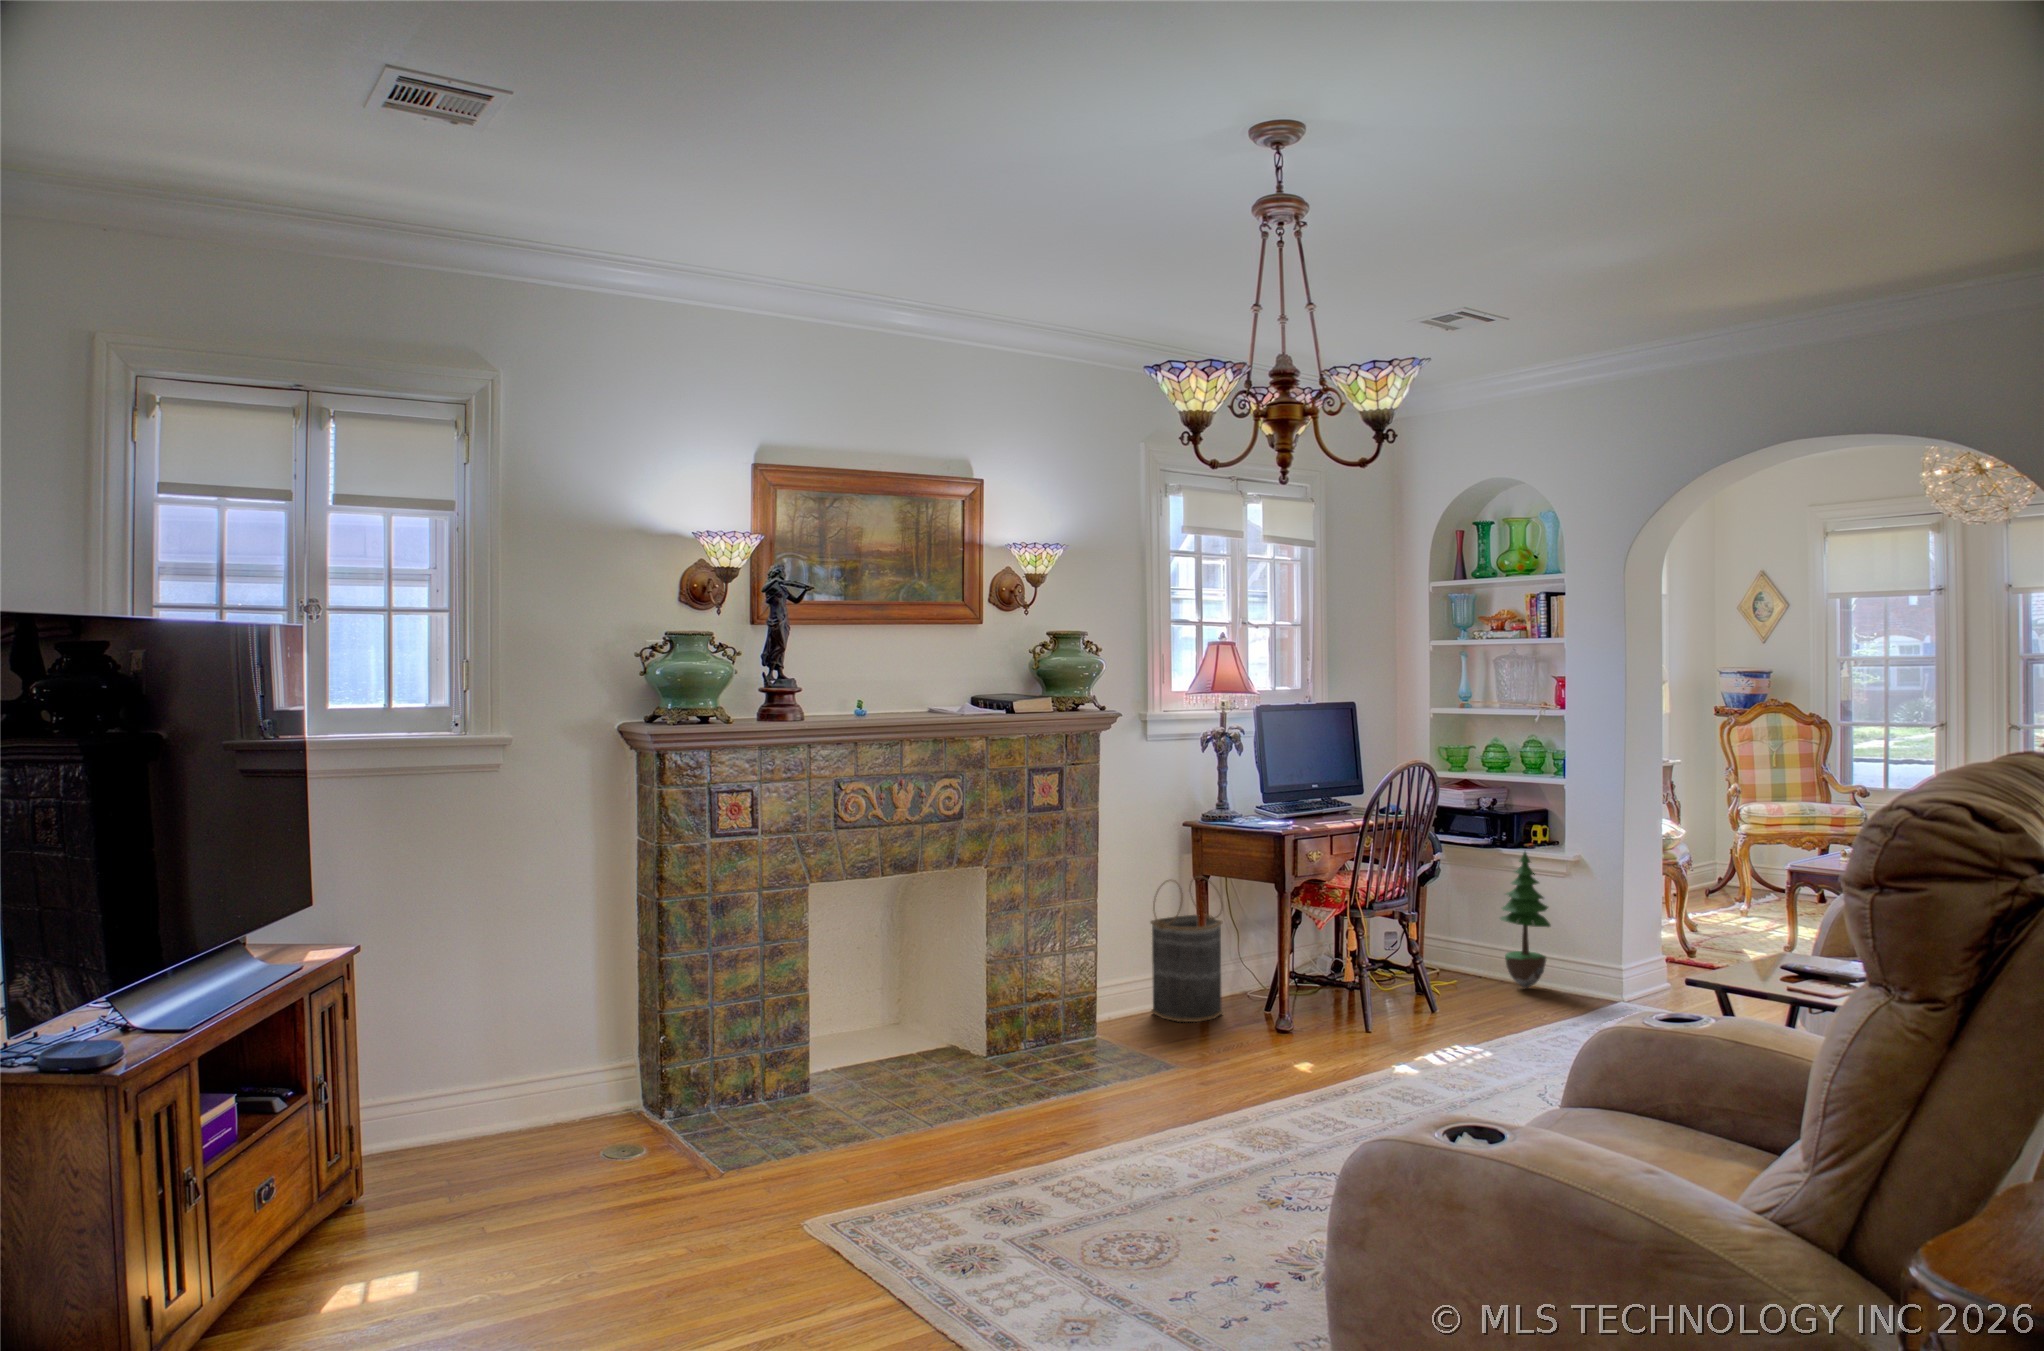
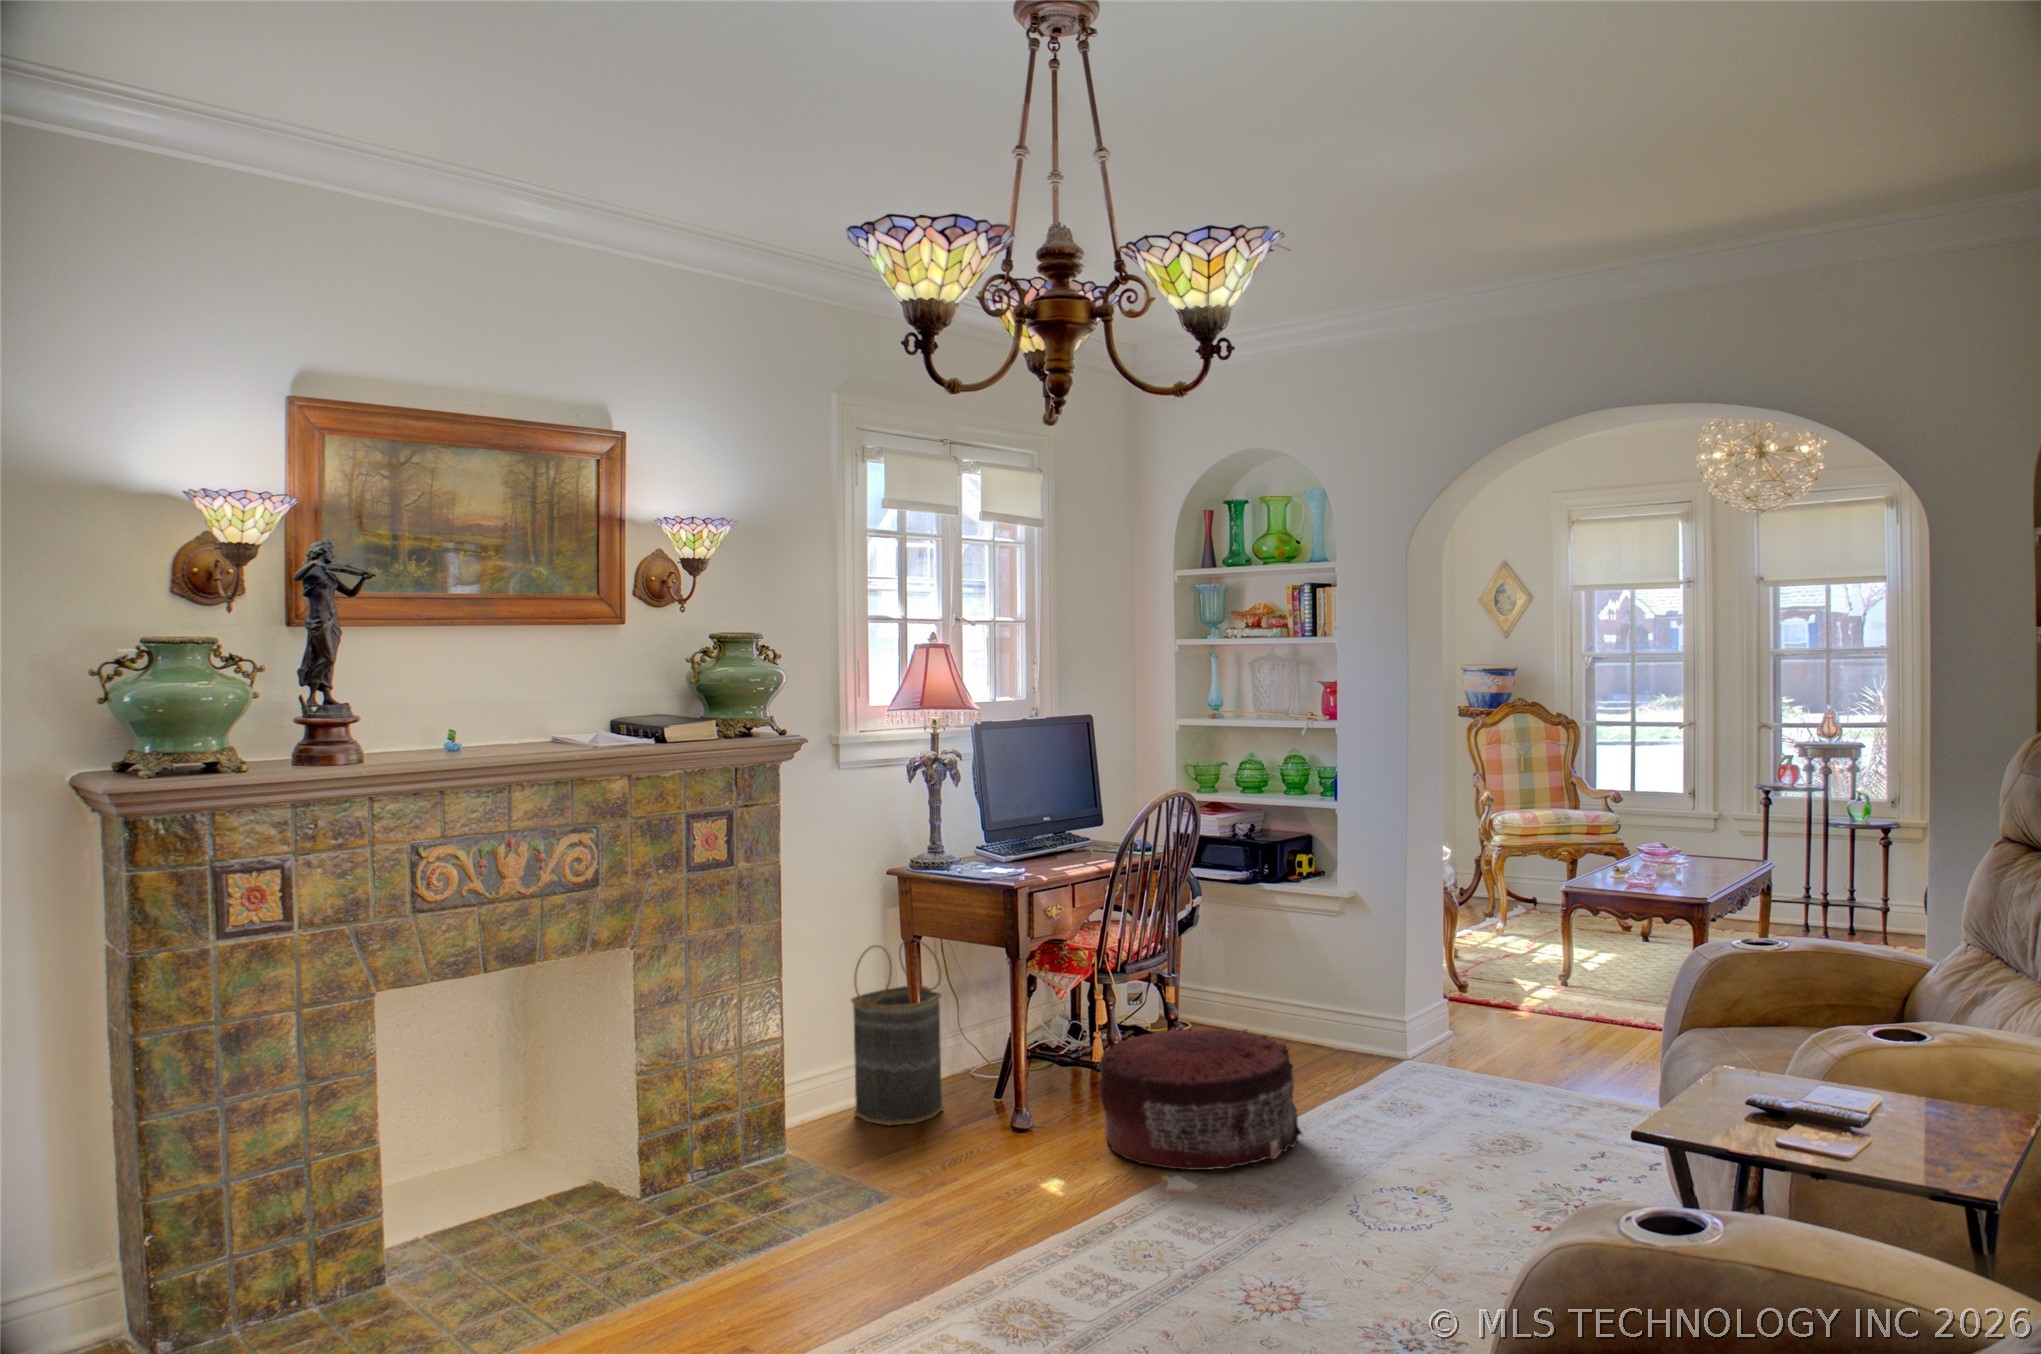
potted tree: present [1500,852,1550,988] -> none [1259,884,1319,1047]
pouf: none [1346,957,1521,1070] -> present [1098,1028,1302,1170]

